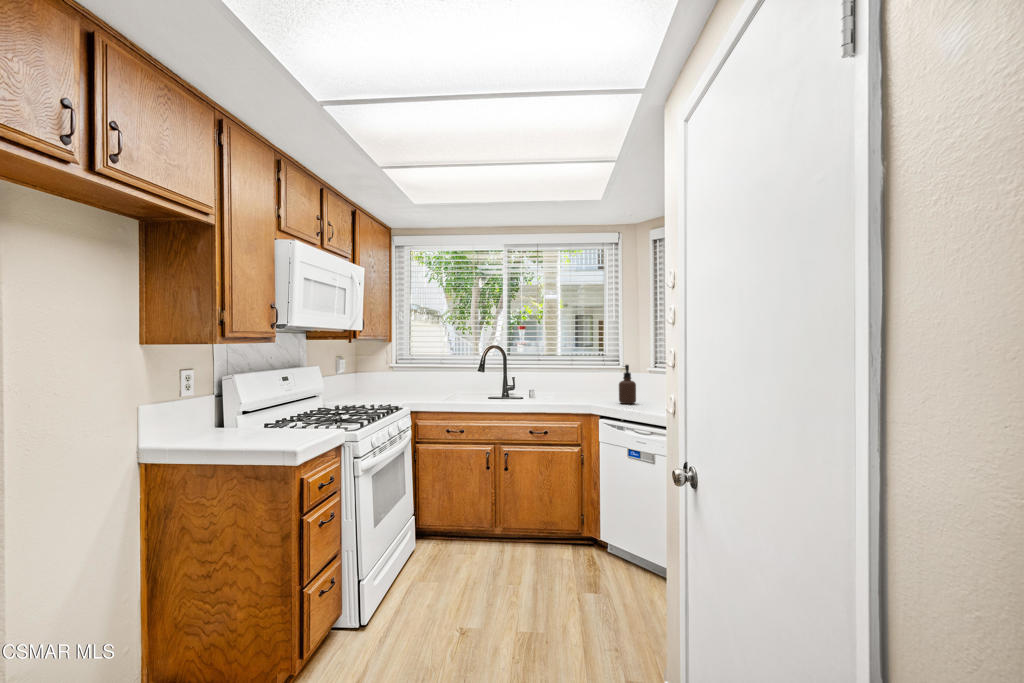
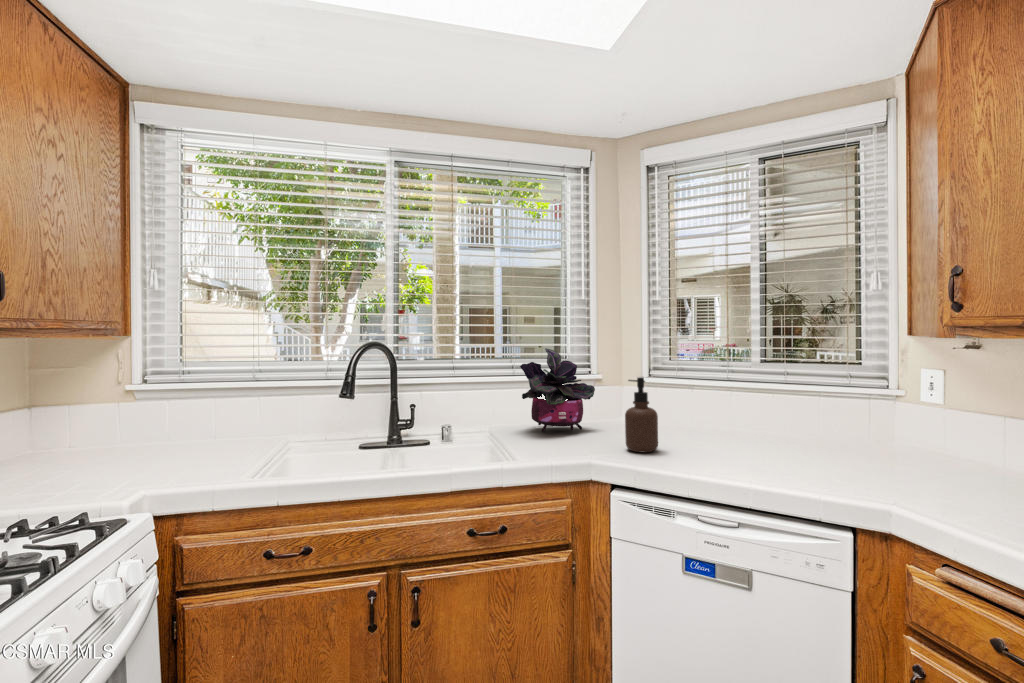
potted plant: none [575,349,619,397] -> present [520,348,595,432]

